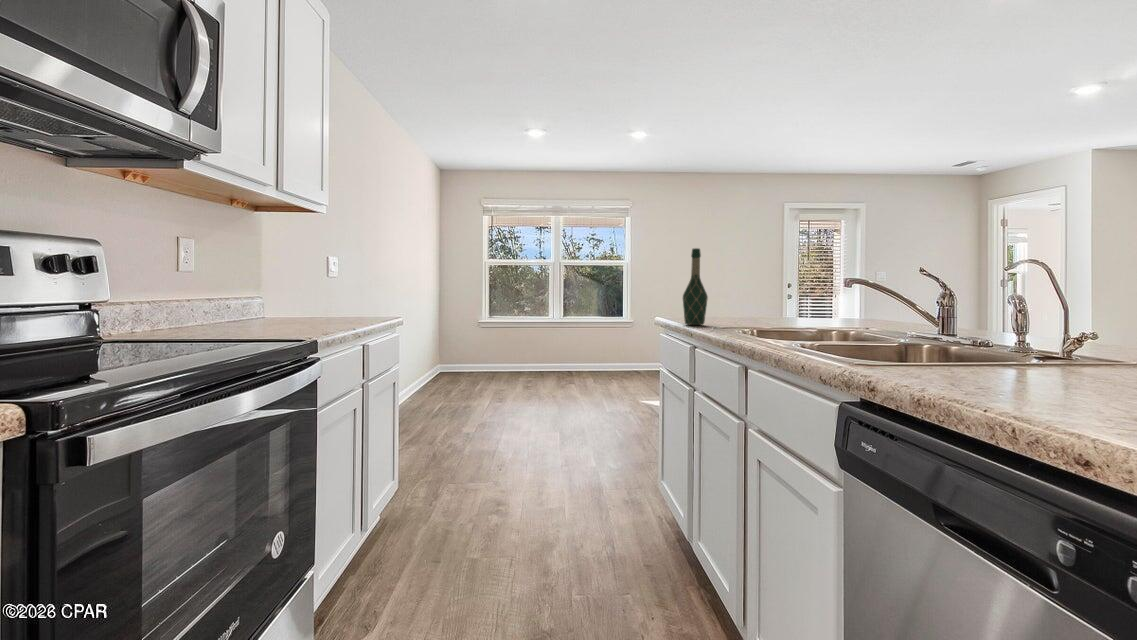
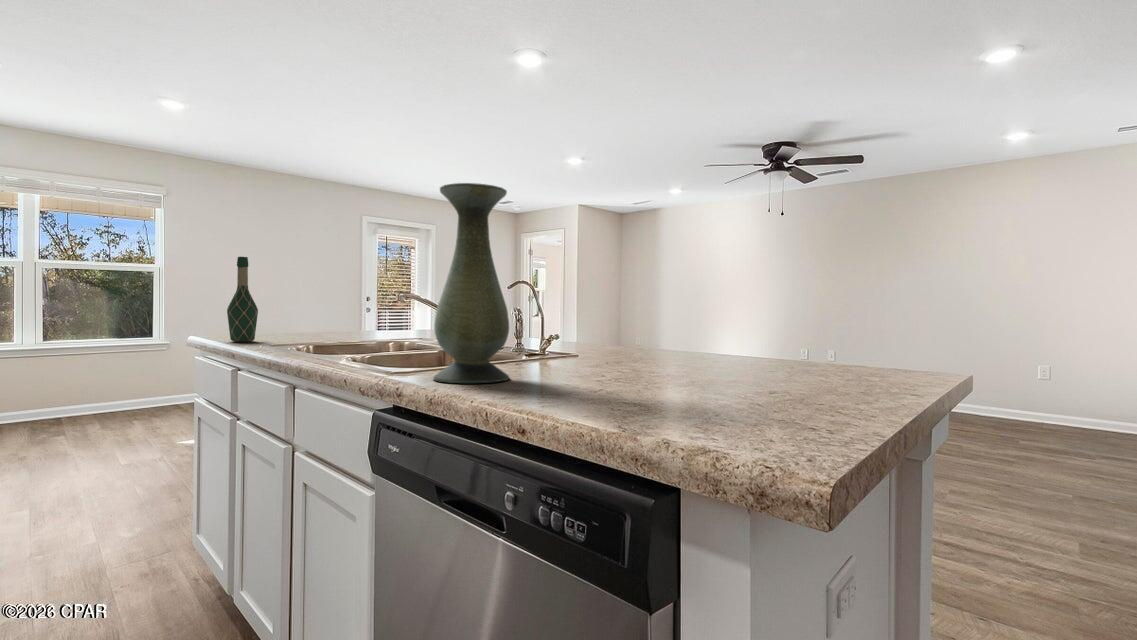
vase: none [914,131,1034,387] -> present [433,183,509,383]

